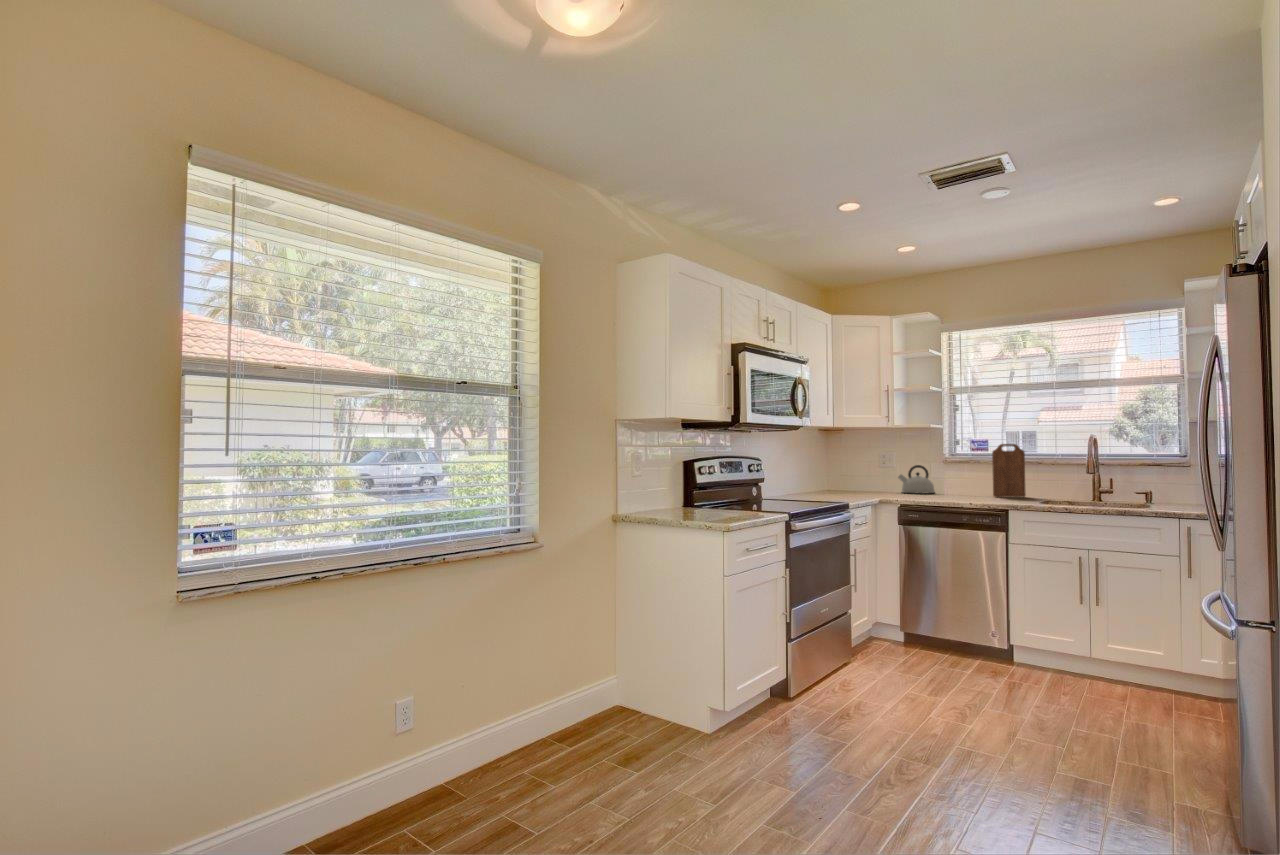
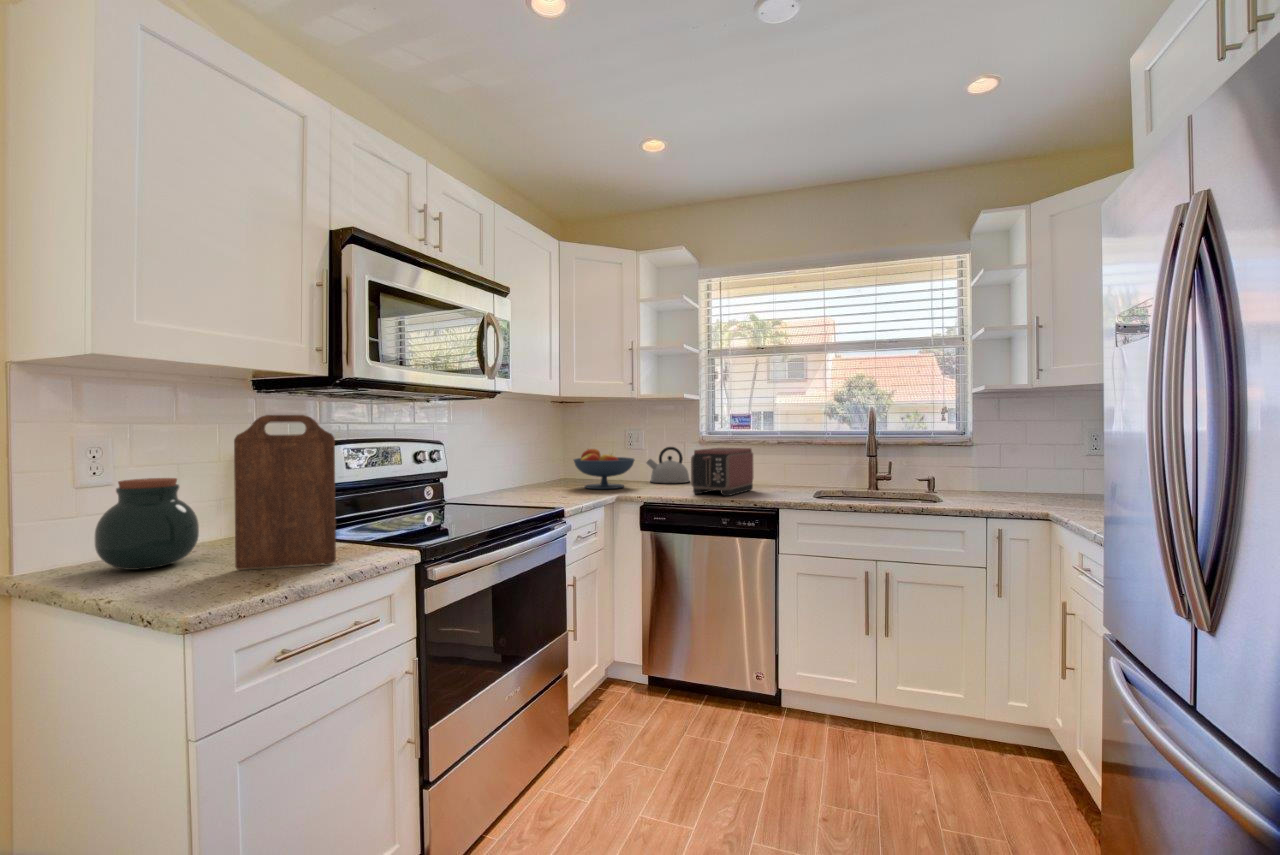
cutting board: present [992,444,1026,497] -> present [234,415,336,570]
fruit bowl: none [842,465,891,495] -> present [574,449,635,489]
toaster: none [937,466,990,501] -> present [691,448,753,496]
jar: none [651,474,688,514] -> present [95,478,199,570]

